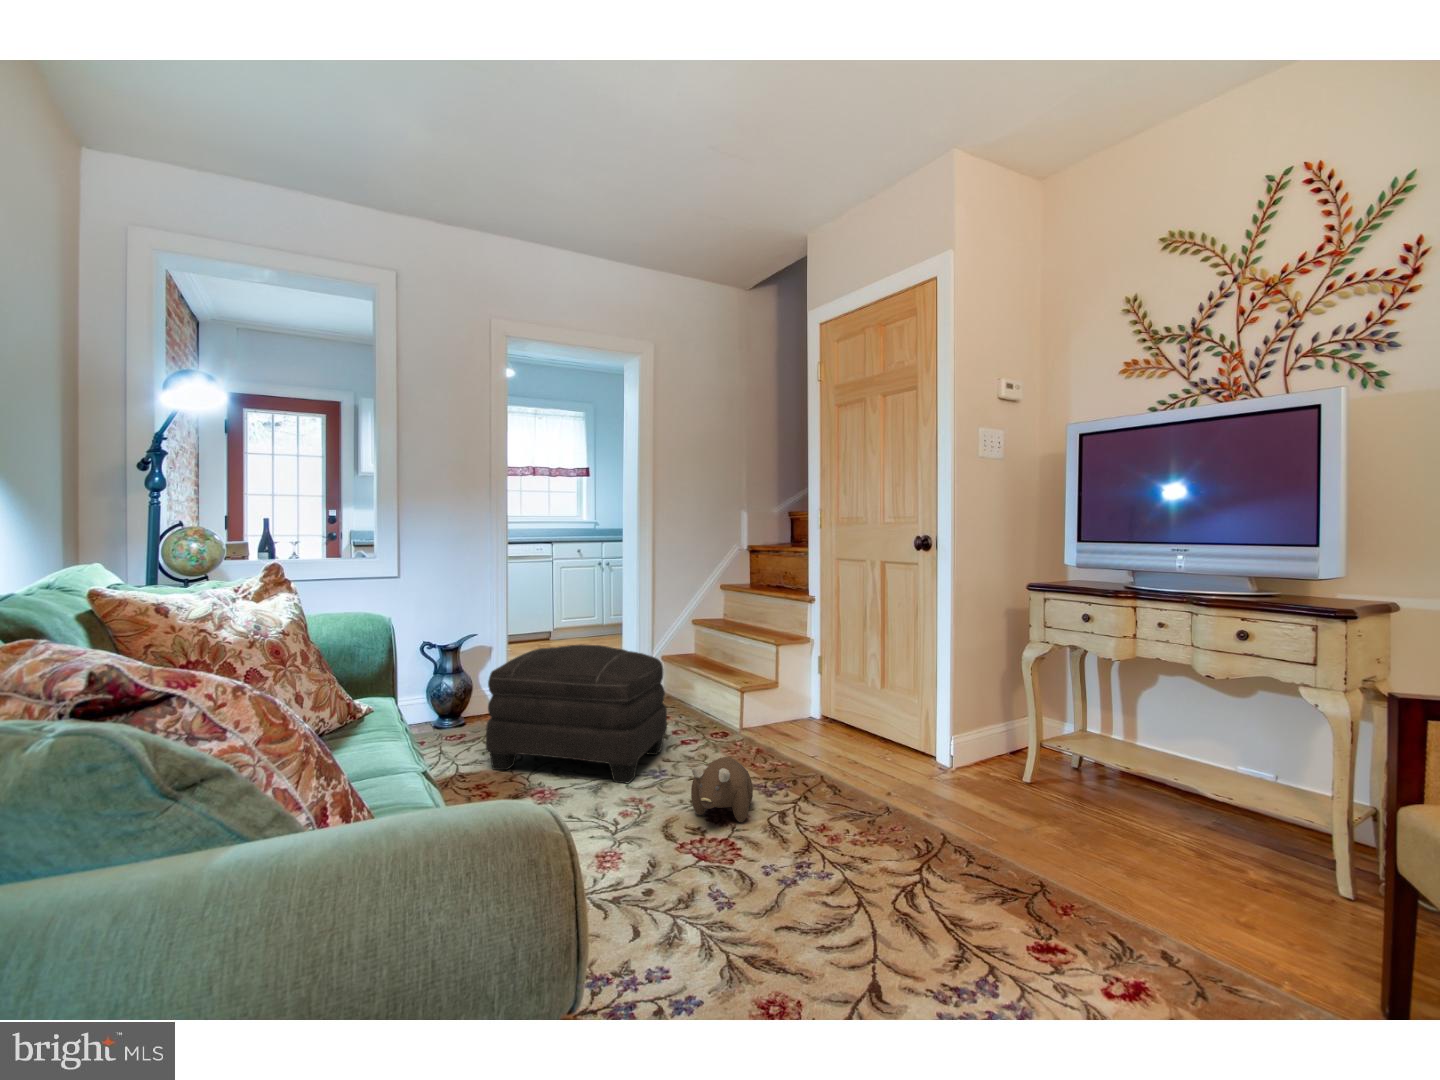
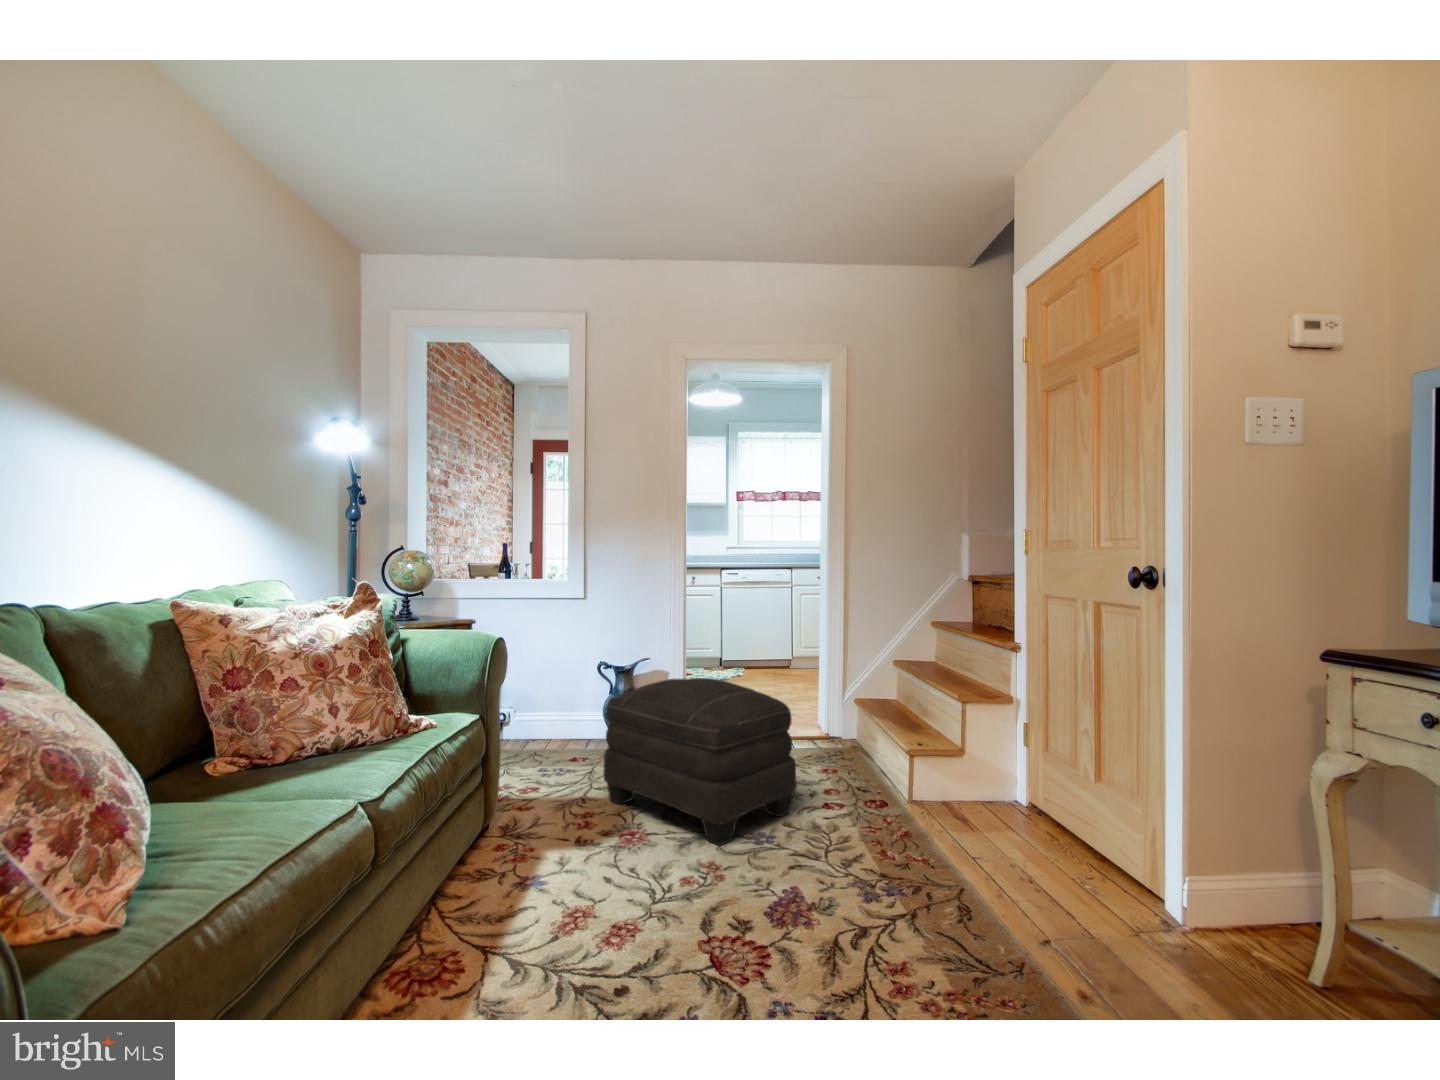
plush toy: present [691,757,753,822] -> none [733,839,831,930]

